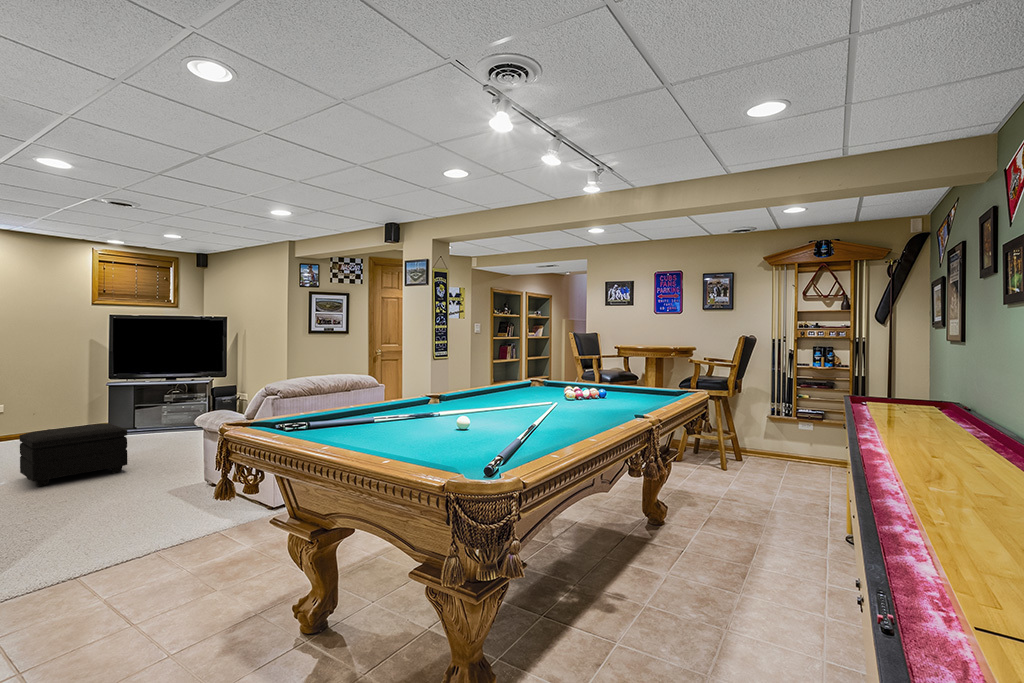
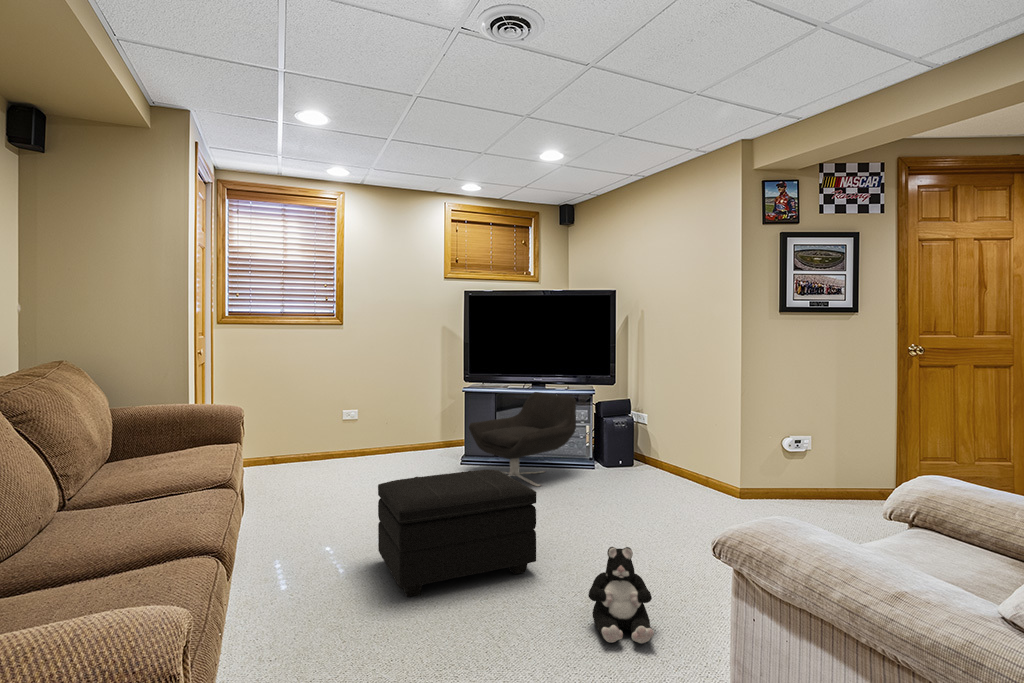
lounge chair: none [107,383,191,443] -> present [469,392,576,486]
plush toy: none [145,445,178,484] -> present [588,547,654,644]

